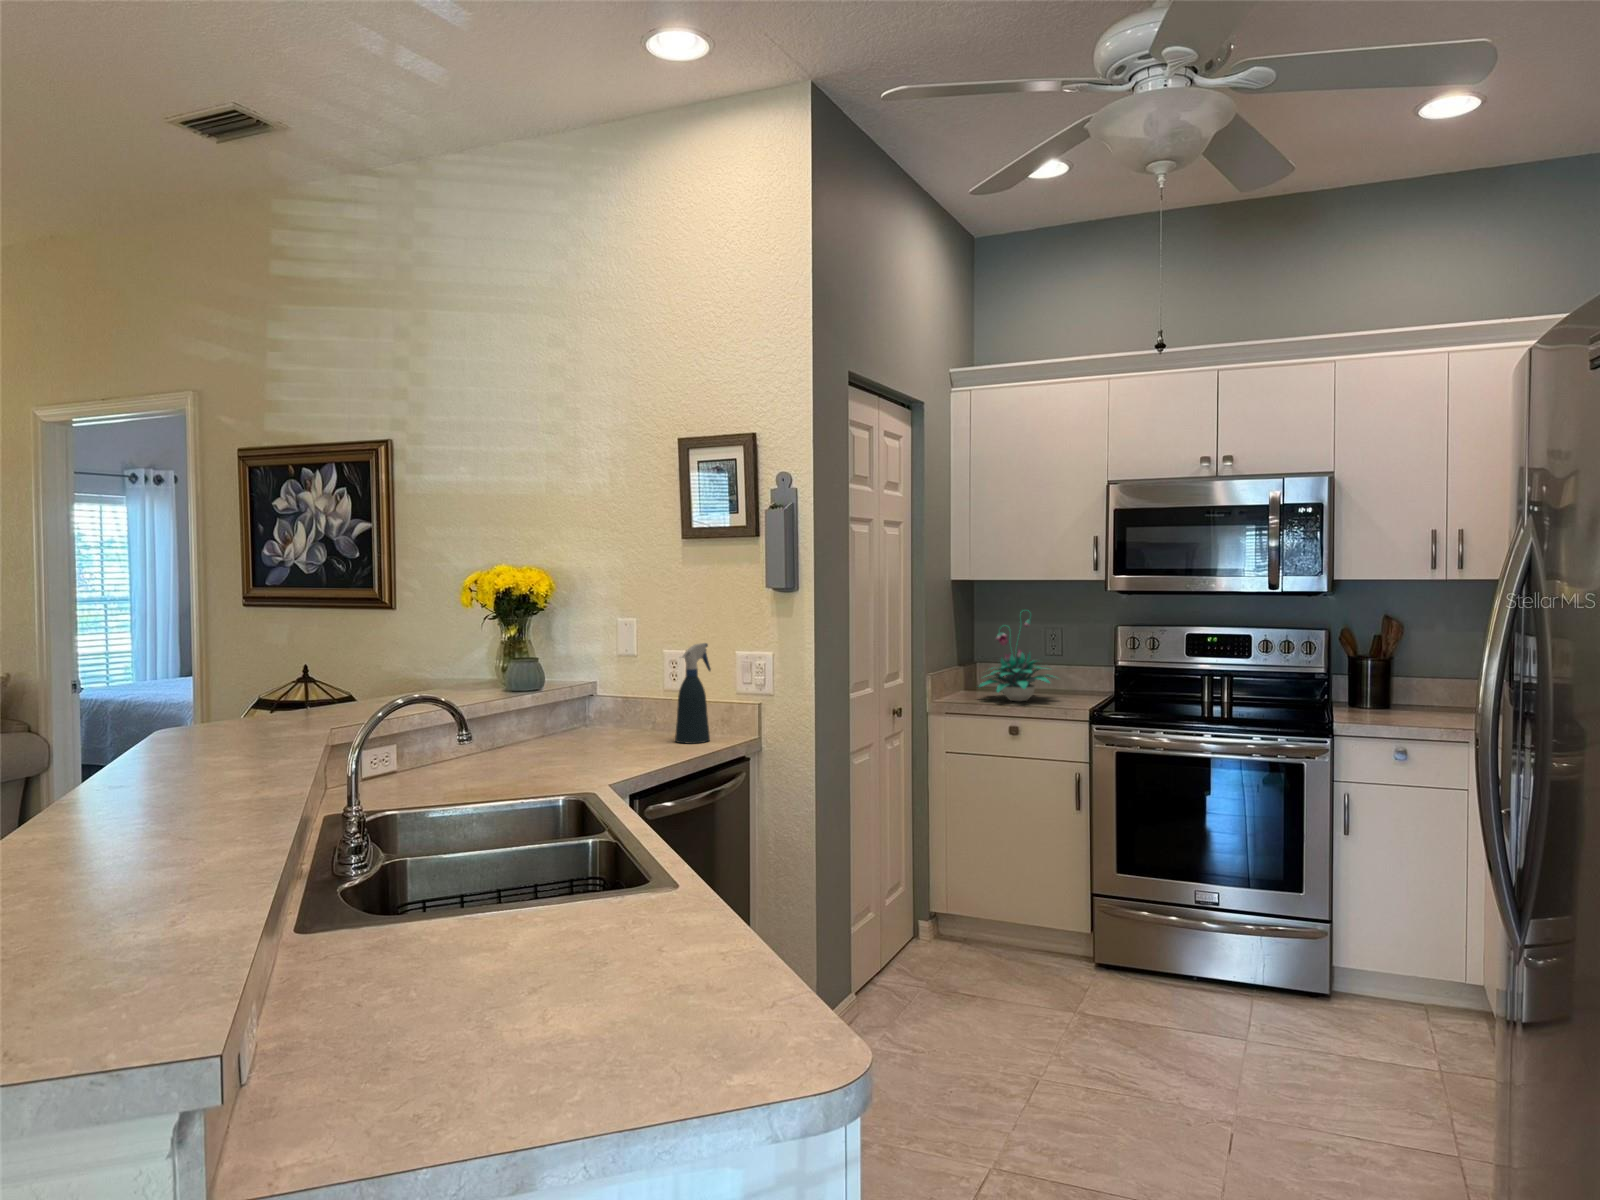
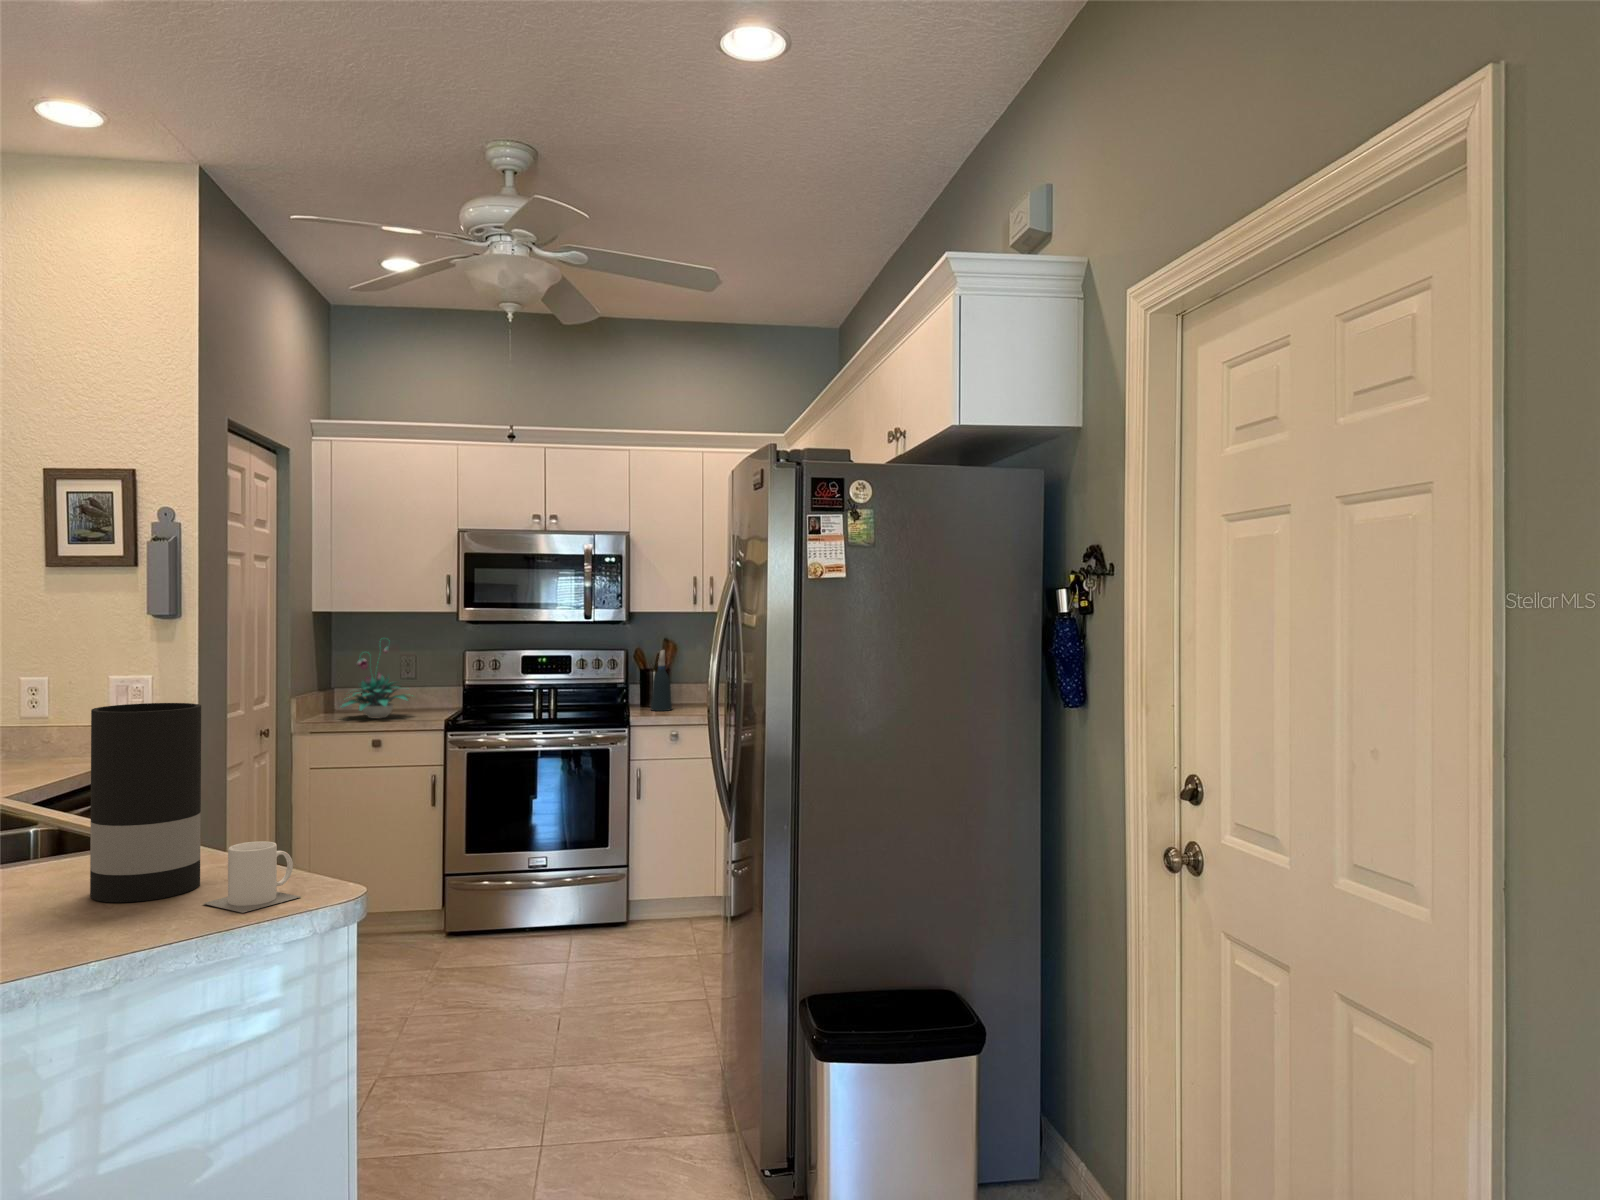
spray bottle: present [675,643,711,744] -> present [651,650,672,711]
vase: none [523,732,660,1022] -> present [90,703,201,902]
mug: none [626,966,755,1096] -> present [203,841,300,913]

